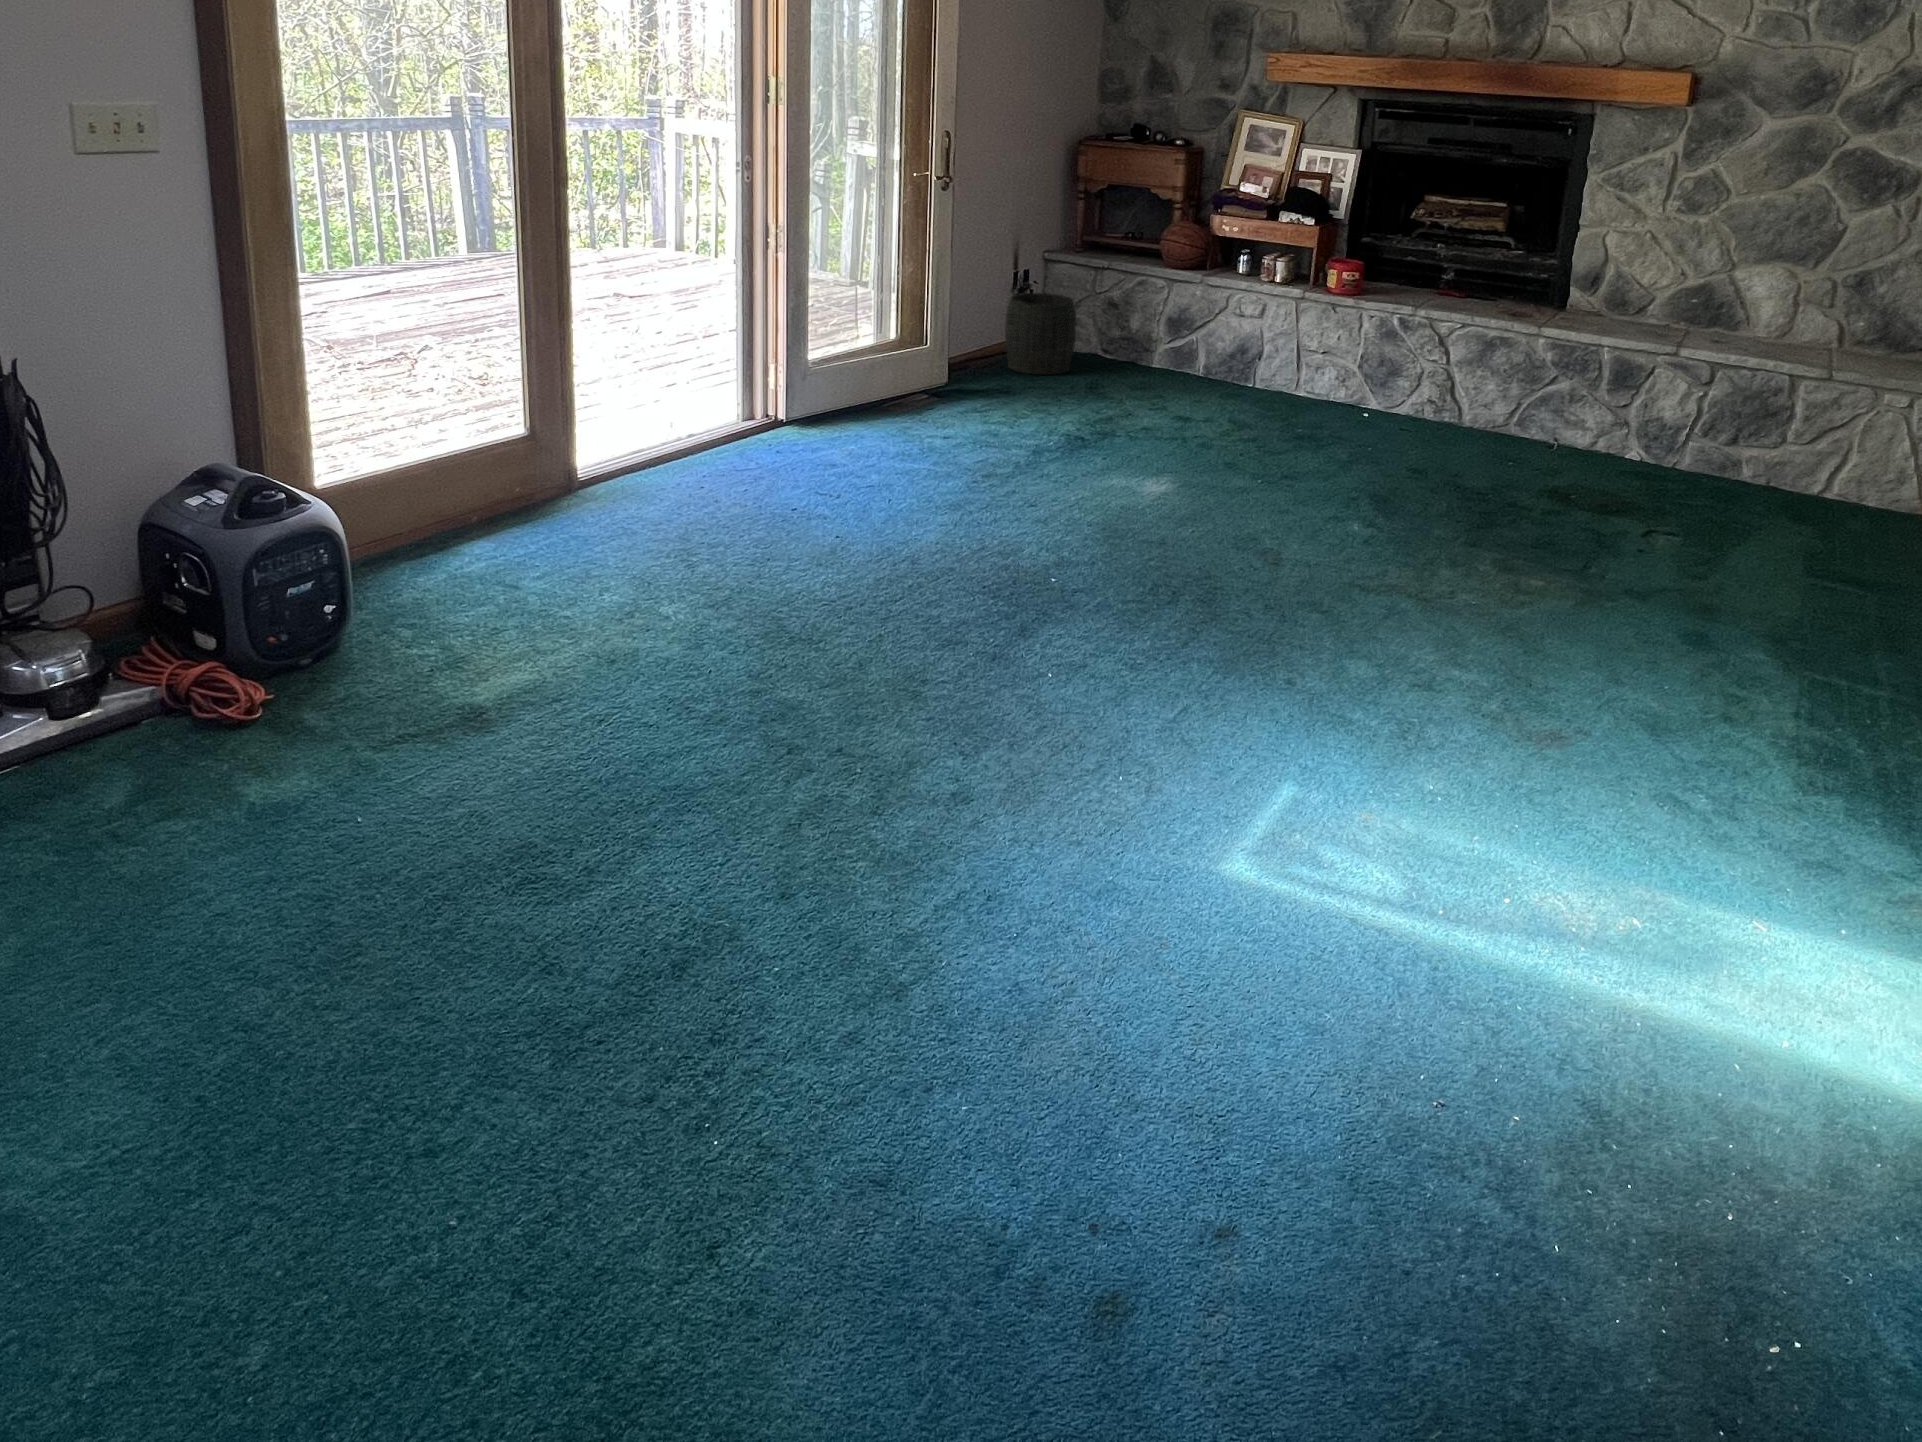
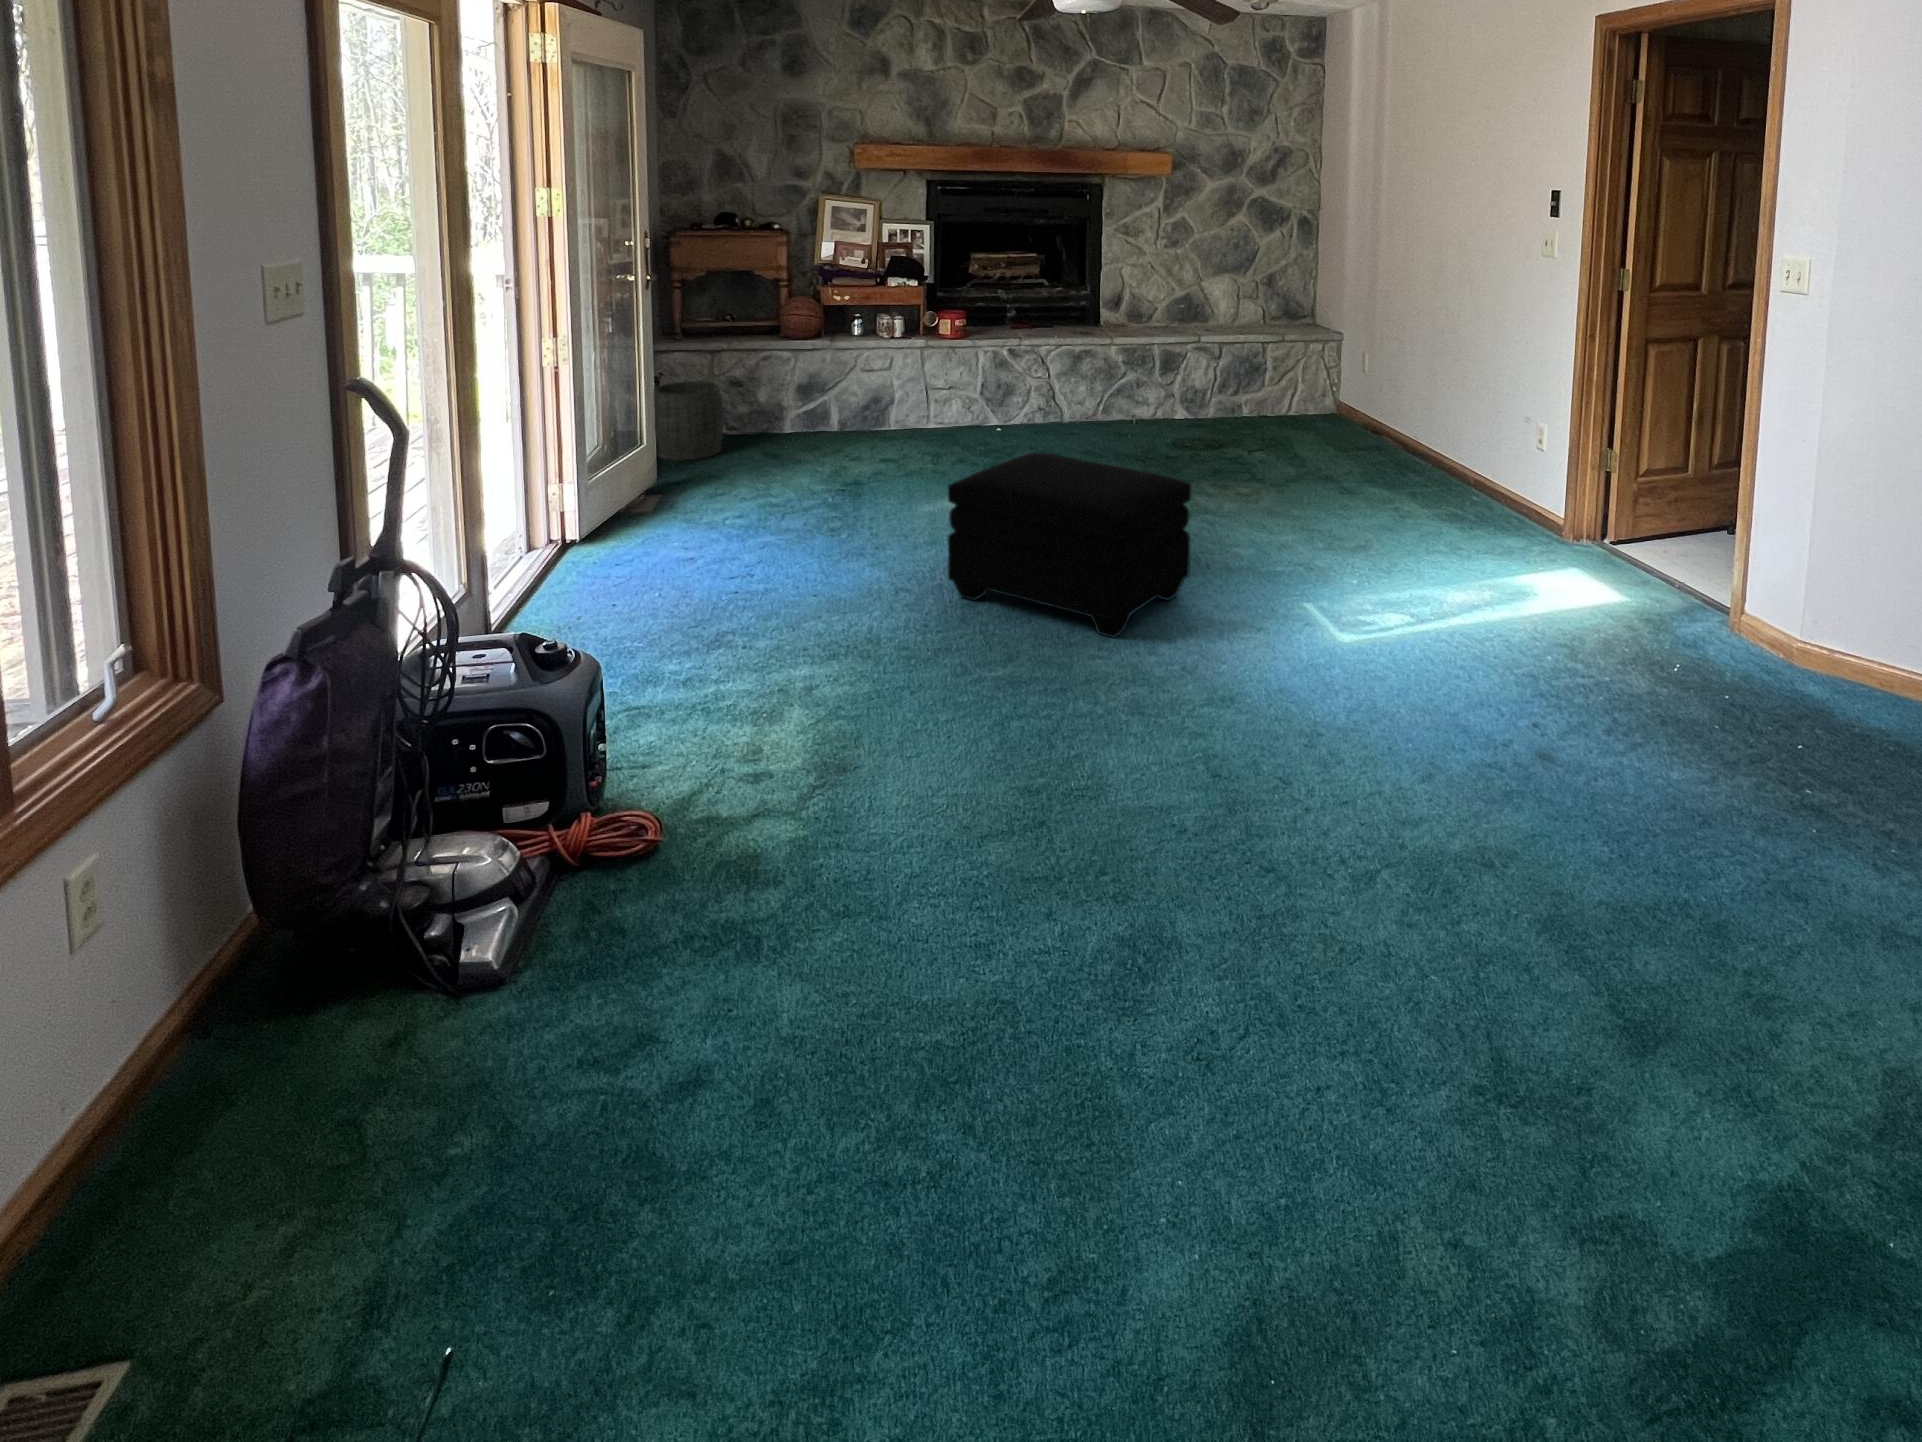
ottoman: none [993,419,1272,683] -> present [948,453,1191,638]

